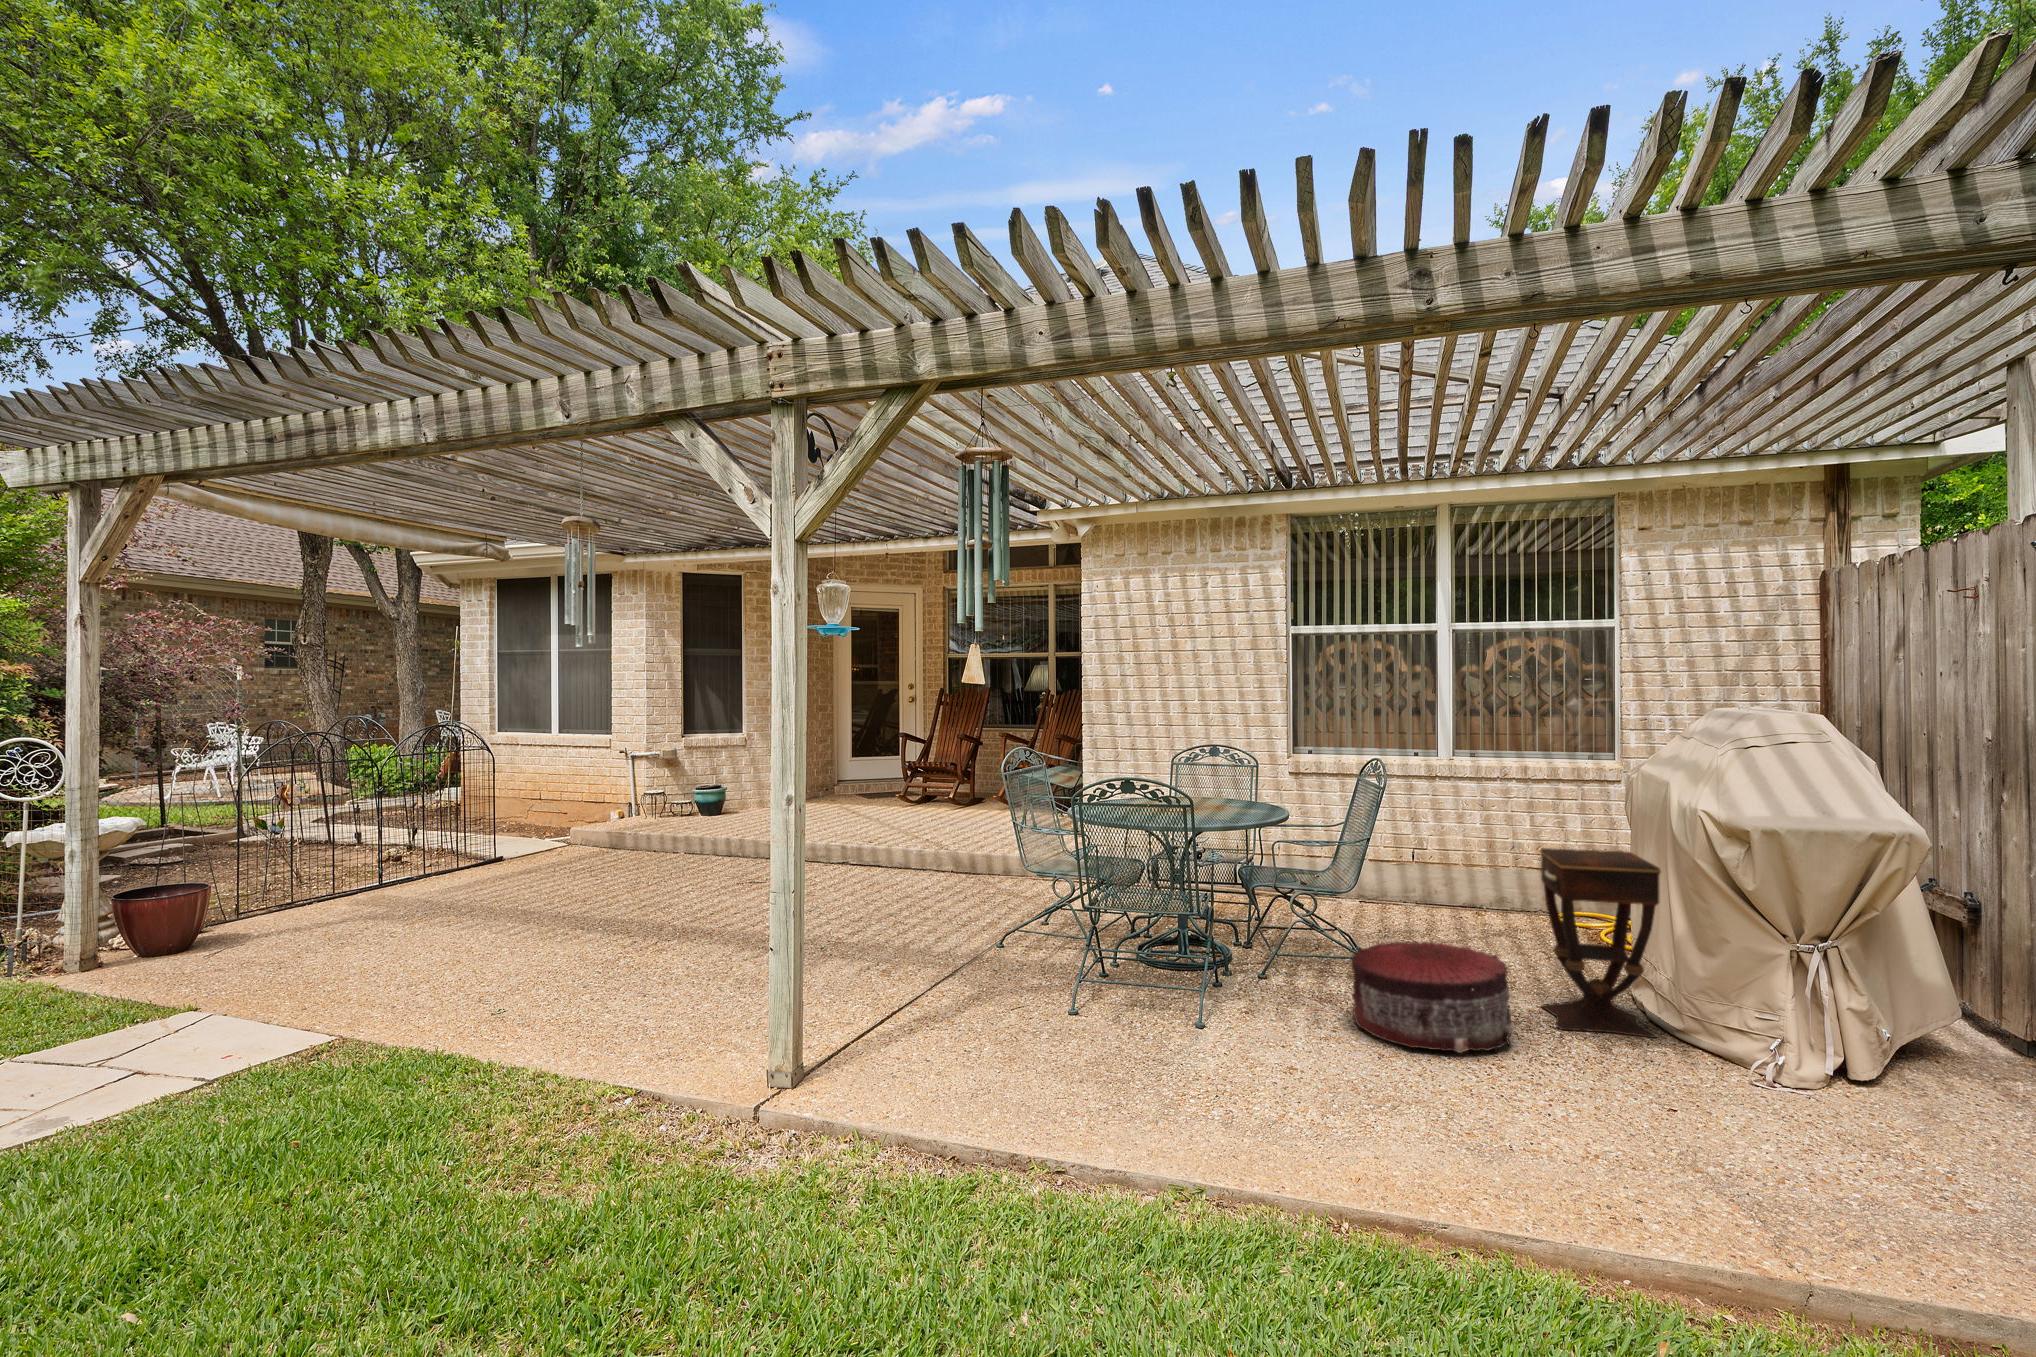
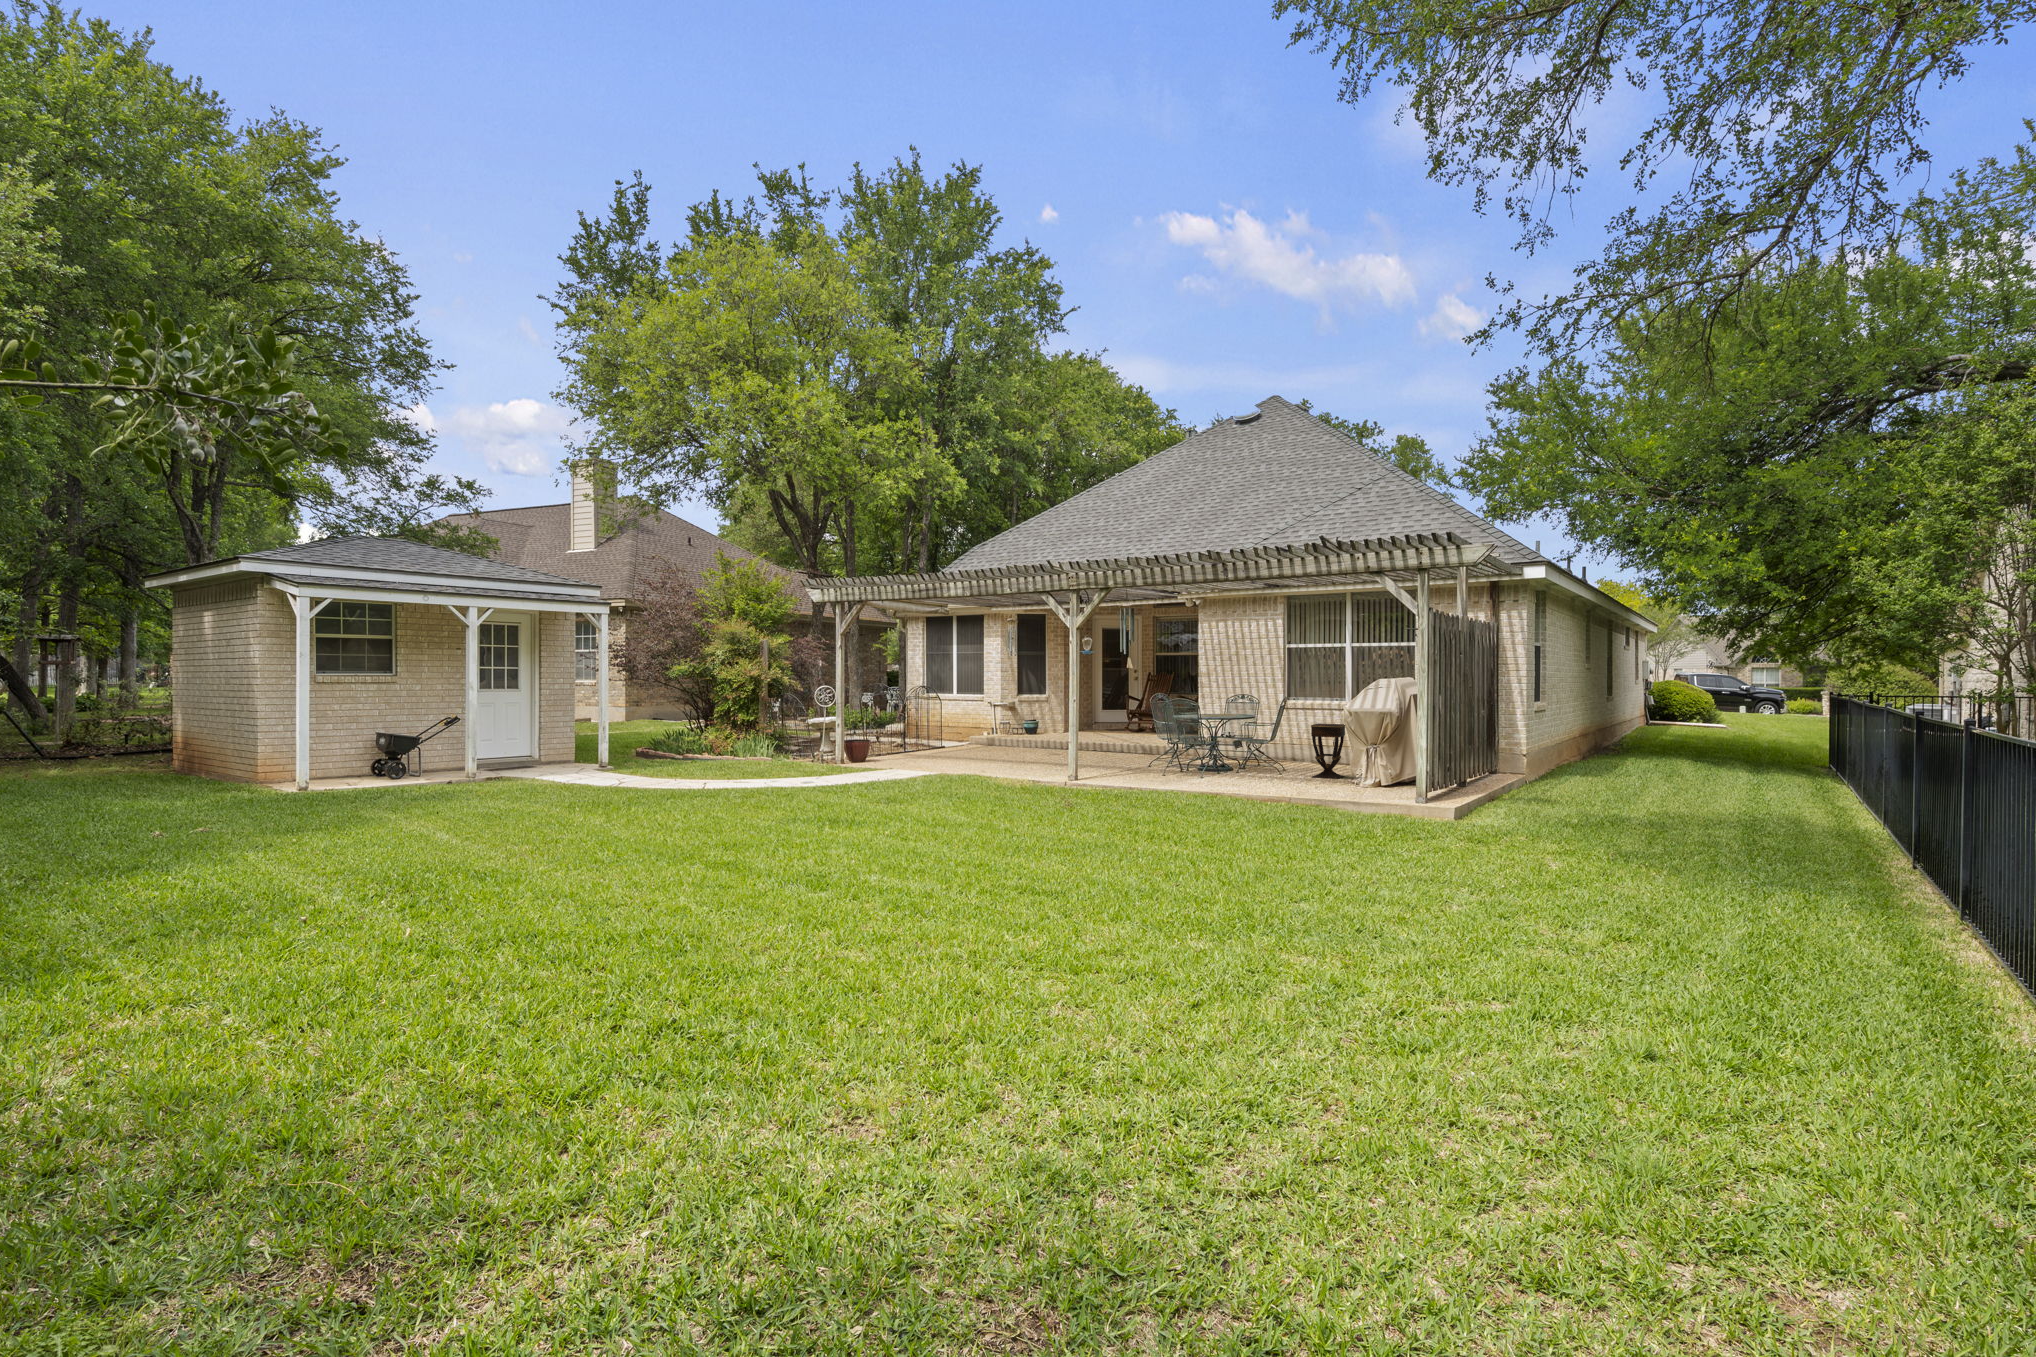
pouf: present [1351,941,1512,1053] -> none [1246,752,1294,779]

